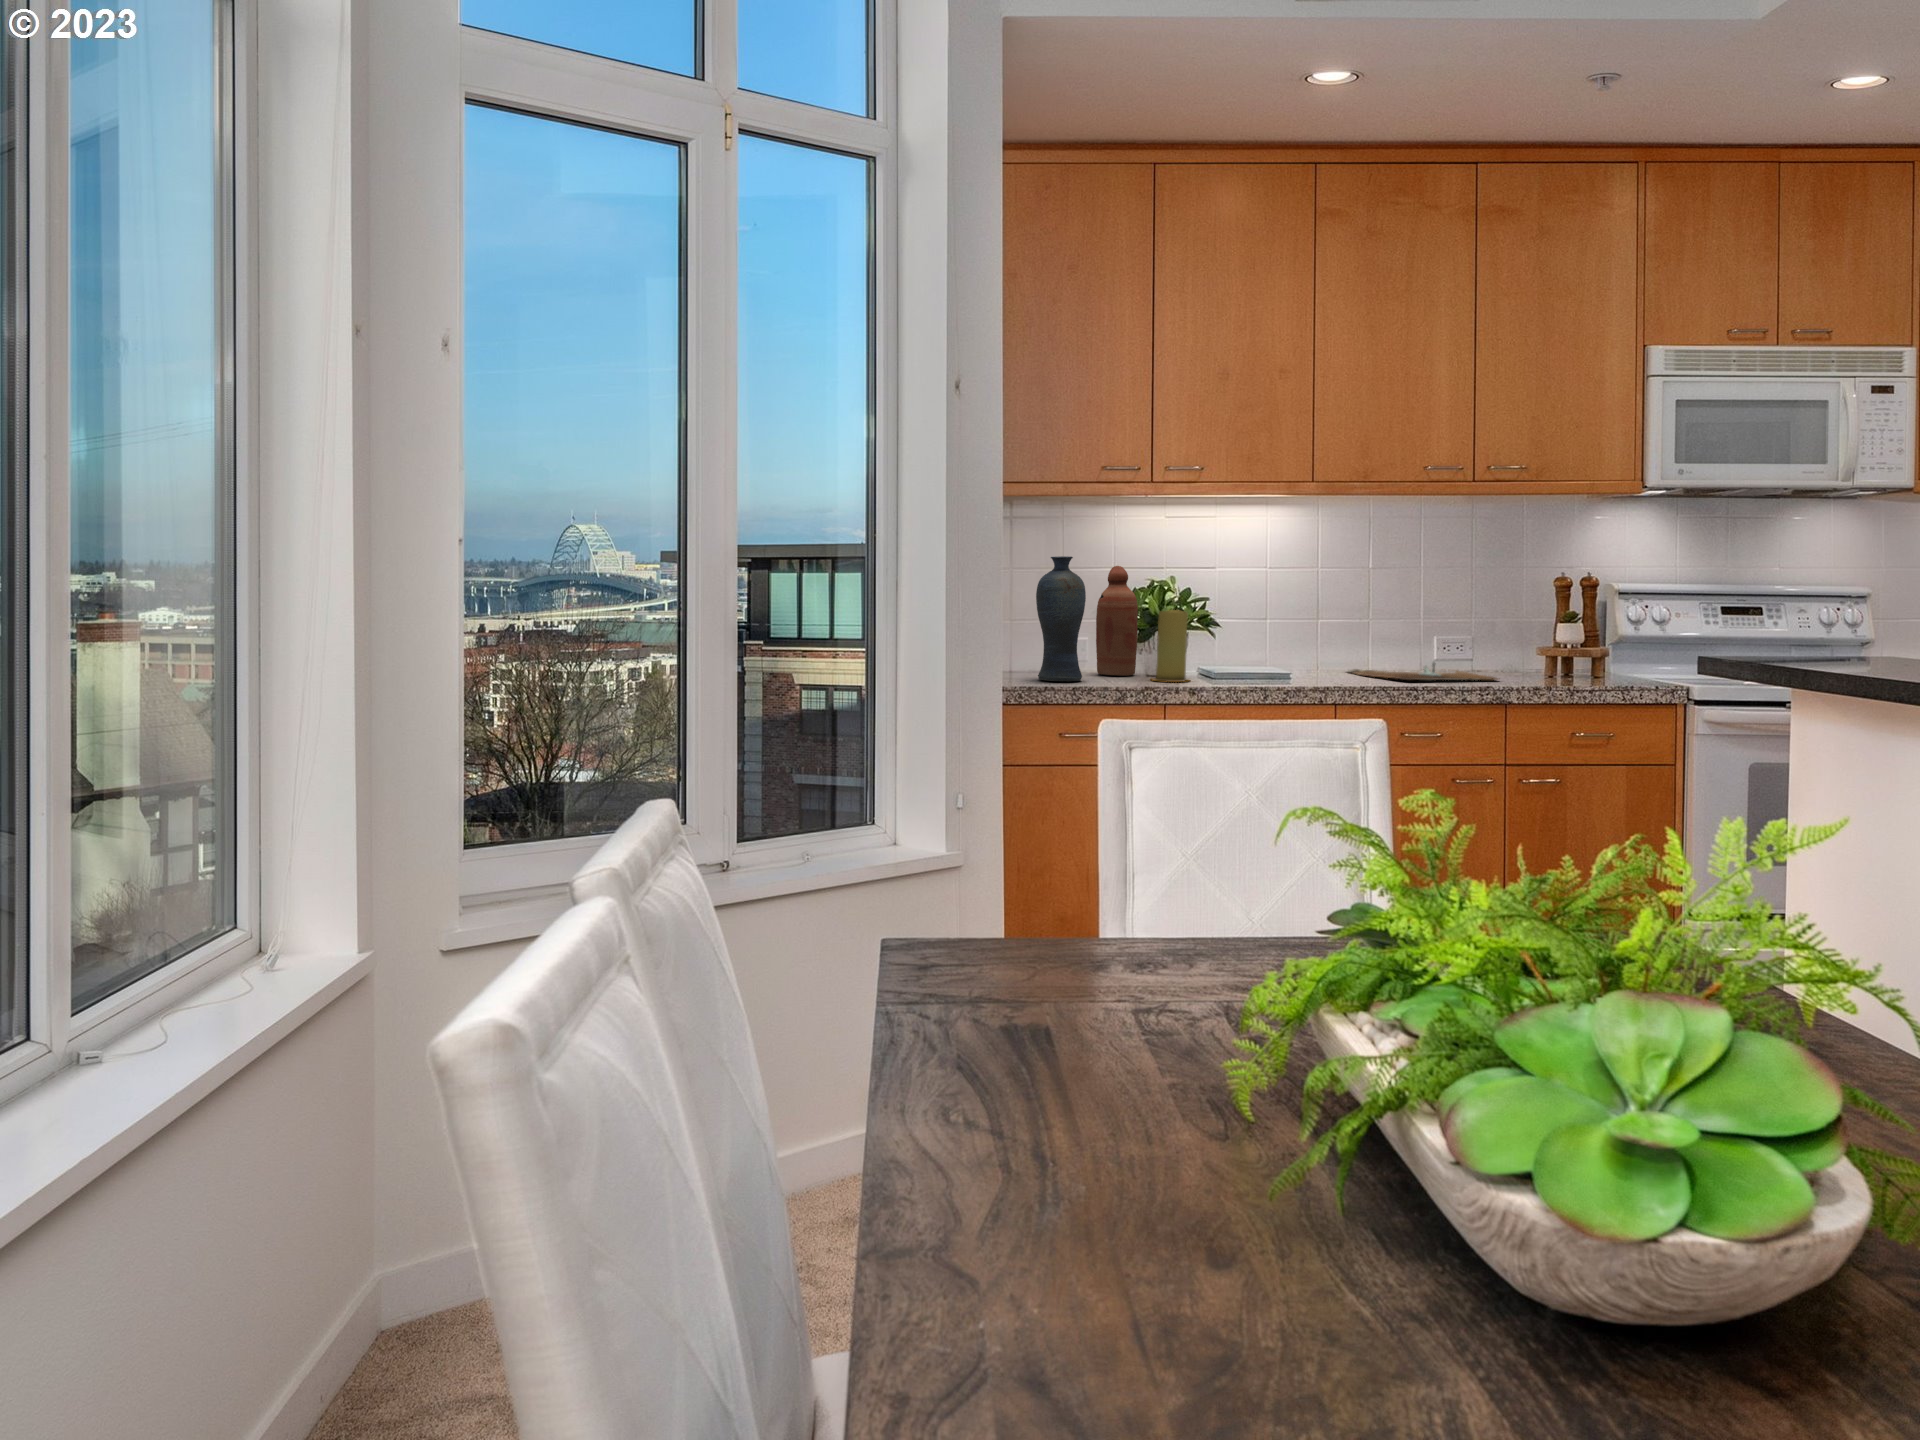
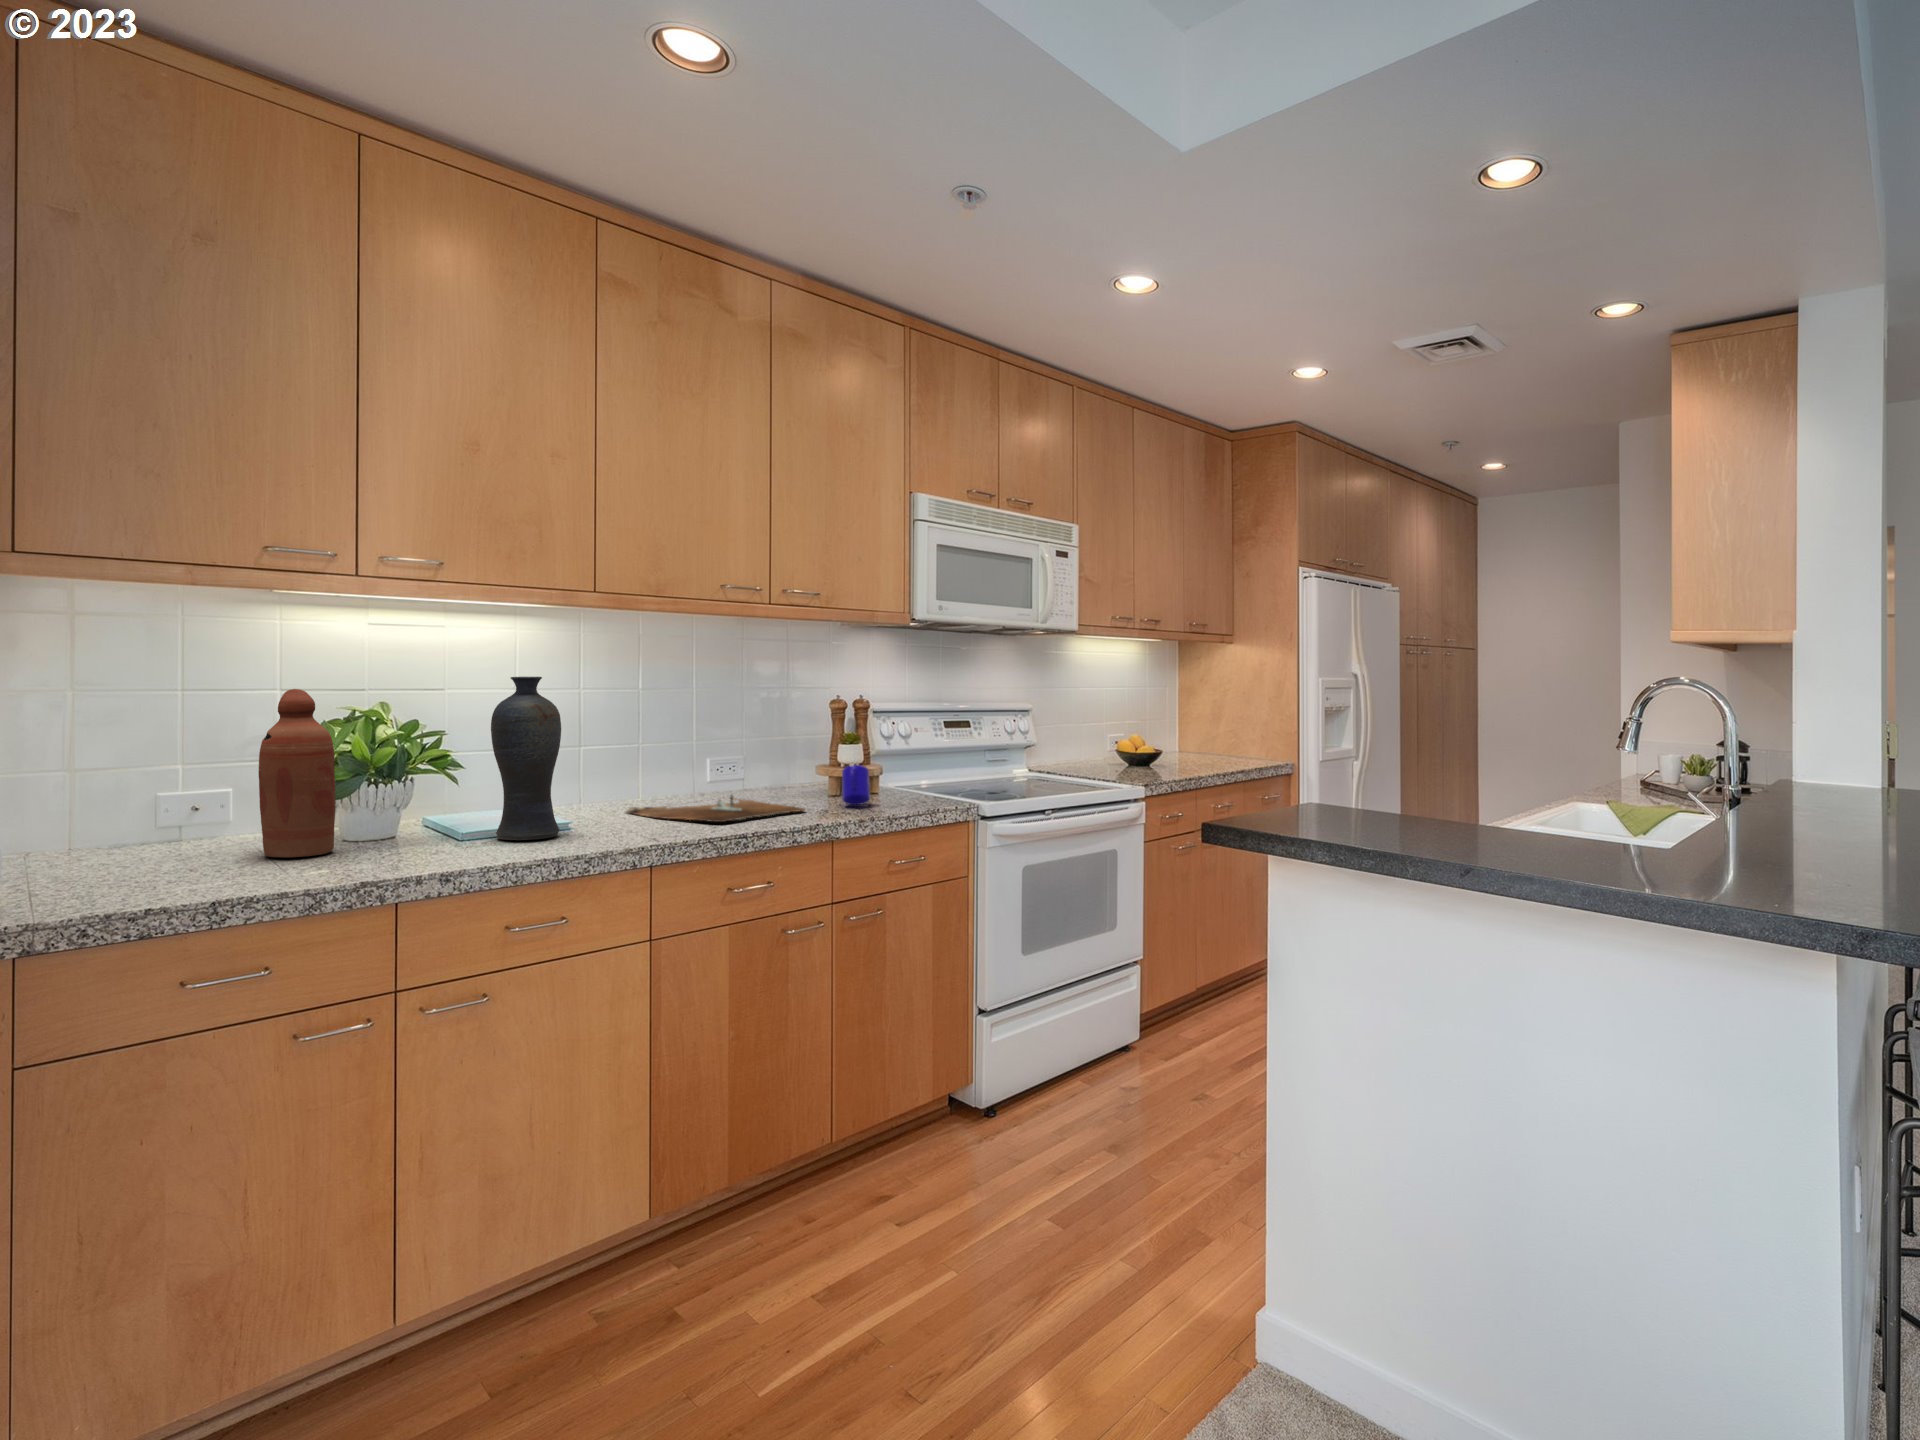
vase: present [1036,556,1086,681] -> present [491,677,561,840]
candle: present [1152,610,1189,682] -> none [365,753,434,863]
mug: none [1543,642,1574,681] -> present [842,765,870,805]

